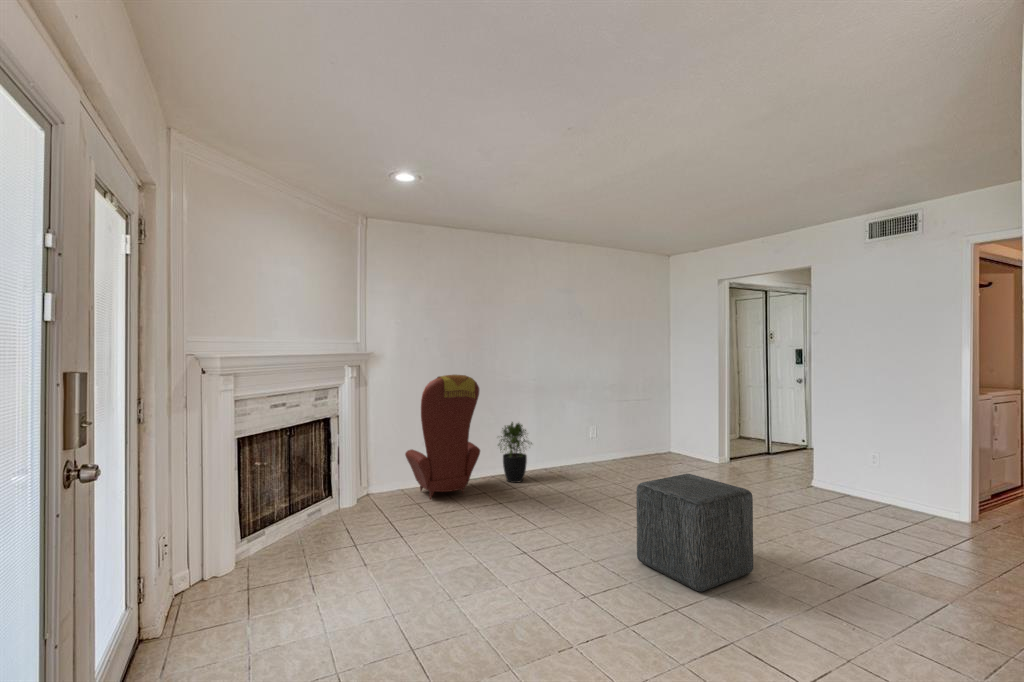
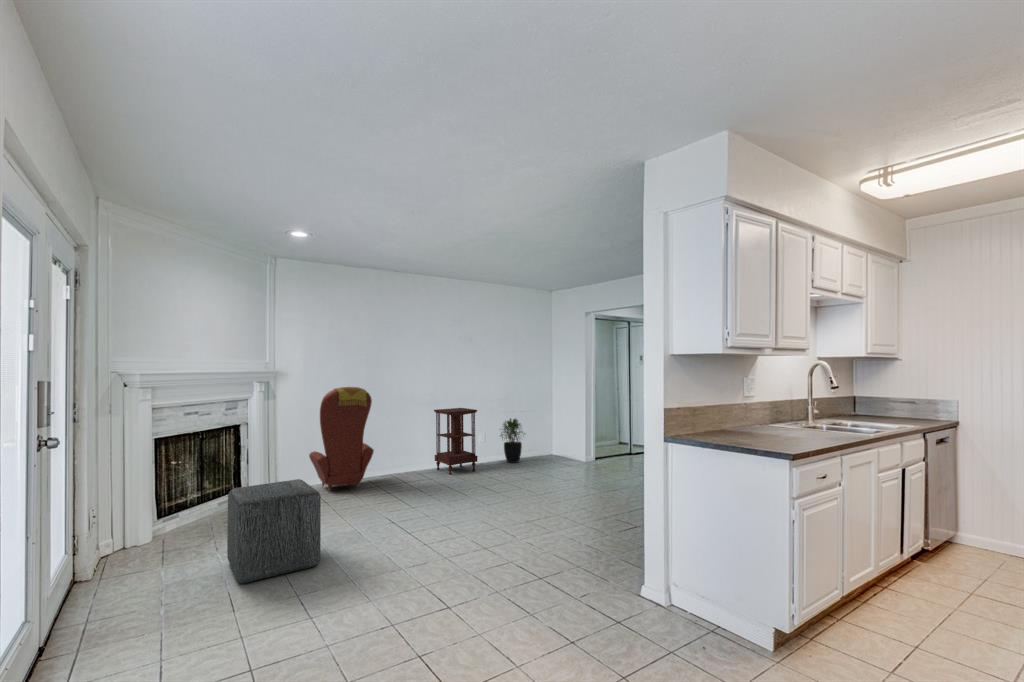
side table: none [540,399,594,479] -> present [434,408,478,475]
potted plant: present [498,422,532,483] -> present [500,419,523,463]
ottoman: present [636,474,753,592] -> present [227,479,321,583]

